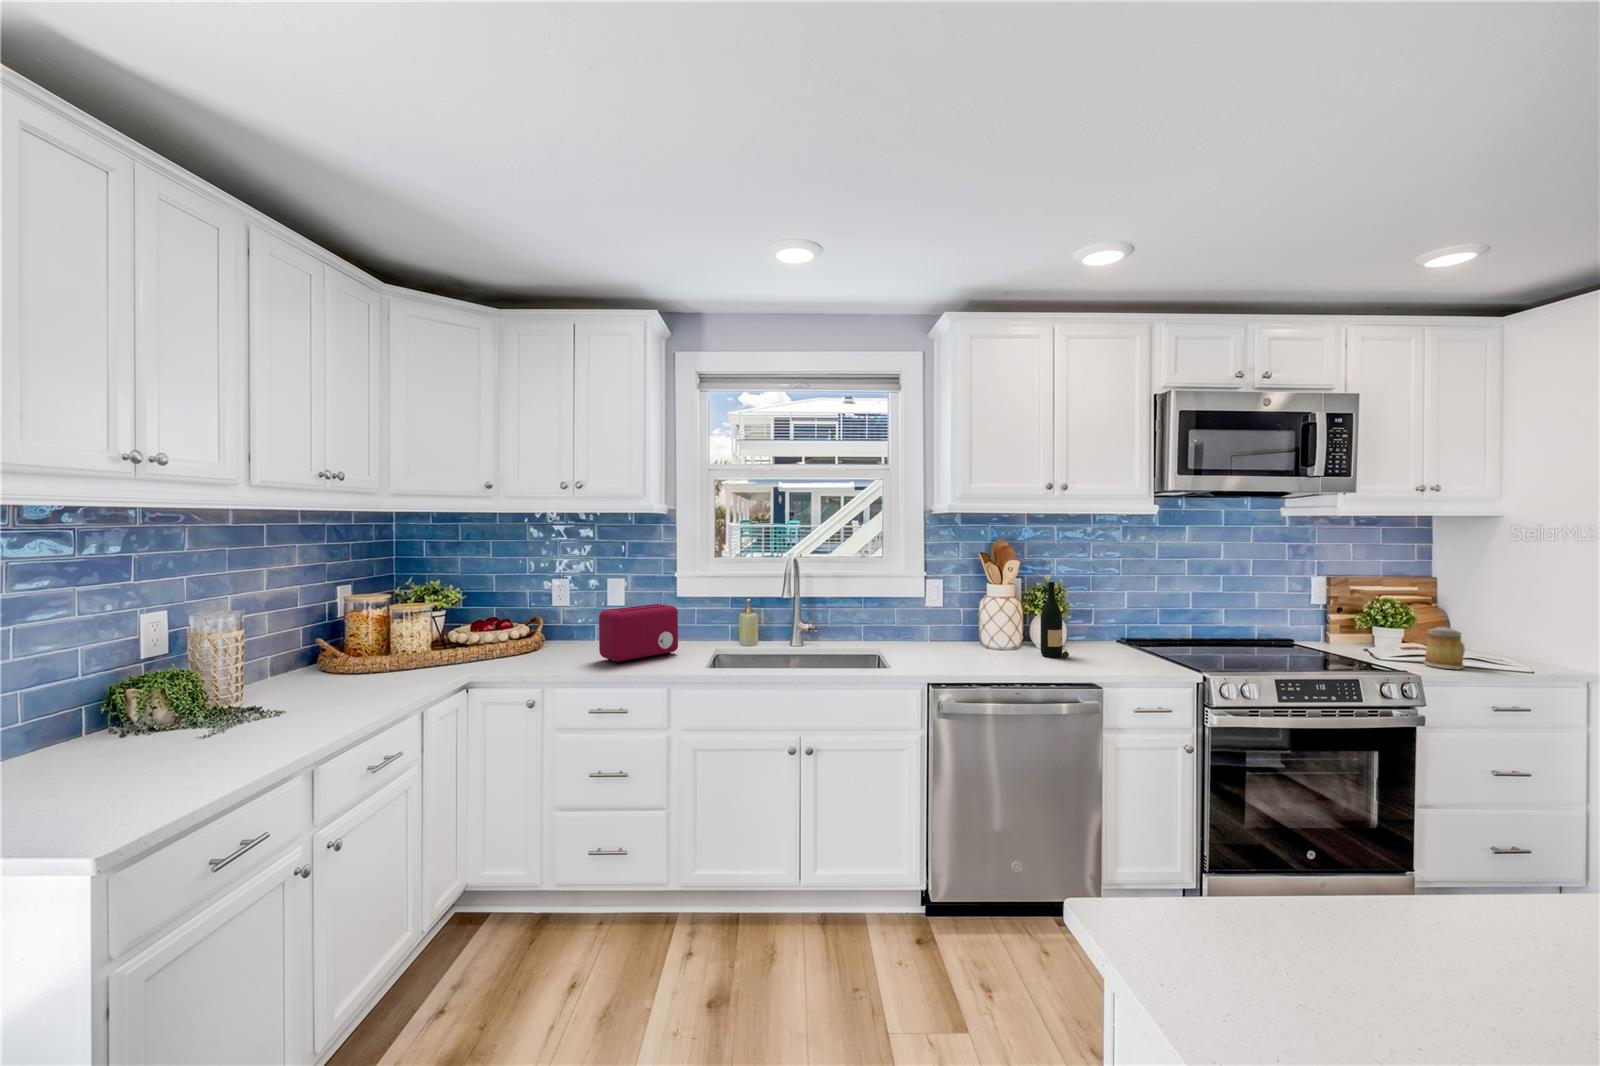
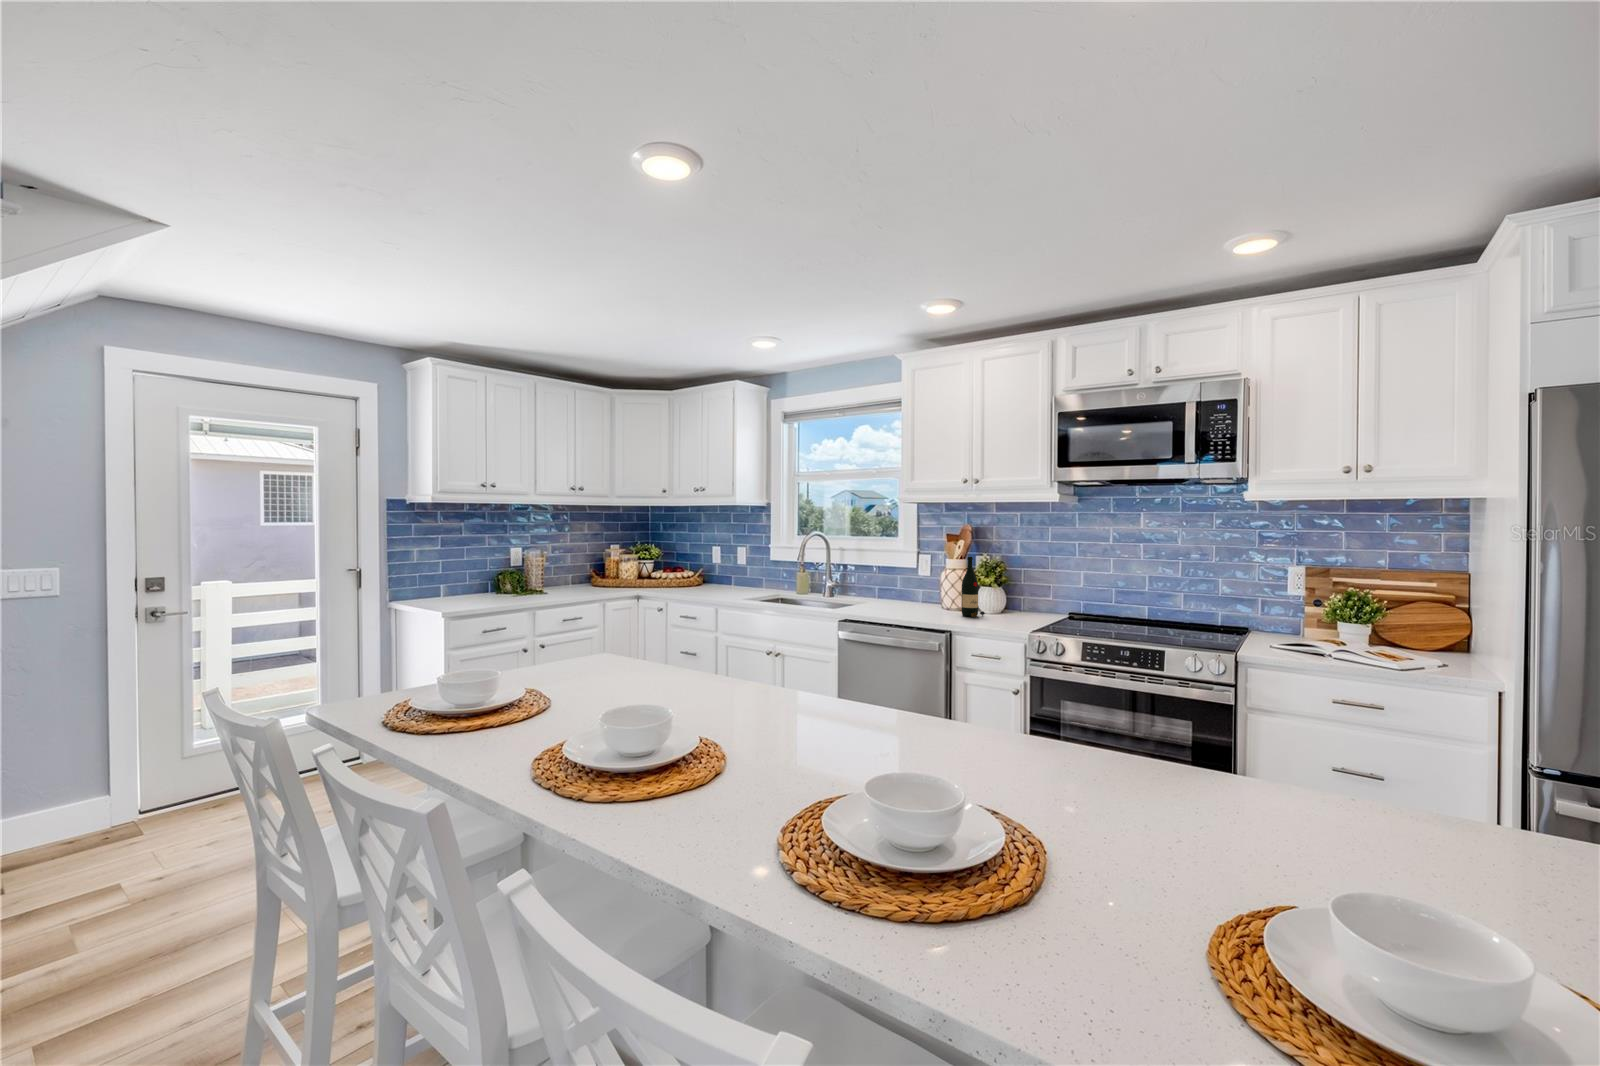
toaster: present [599,604,678,663] -> none [706,563,752,595]
mug: present [1424,627,1465,669] -> none [1288,613,1333,657]

